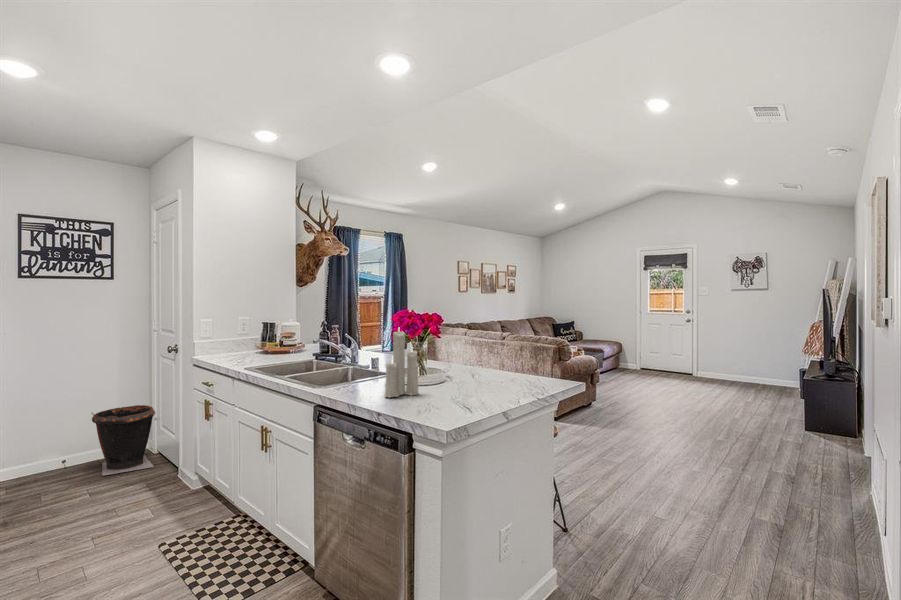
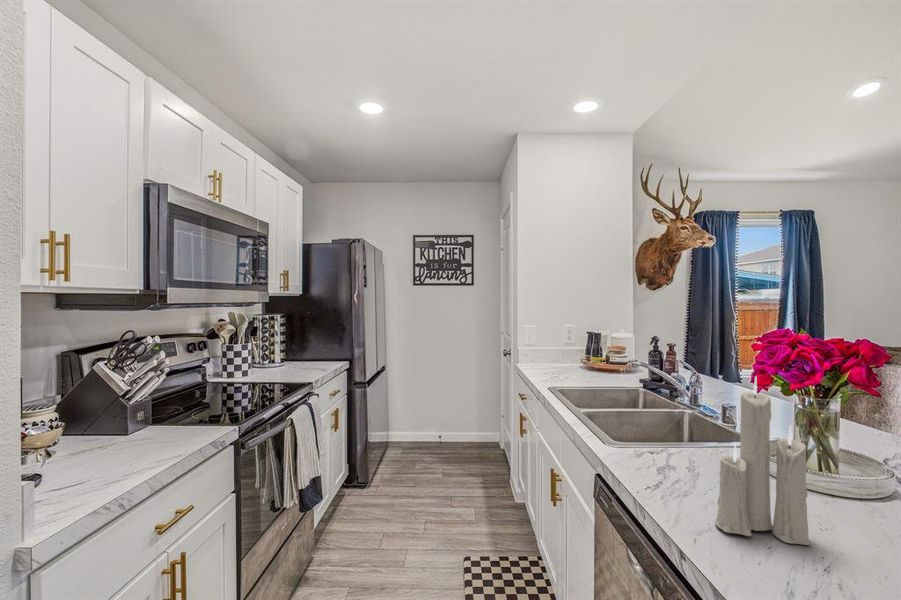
waste bin: present [92,405,155,476] -> none [453,397,500,460]

